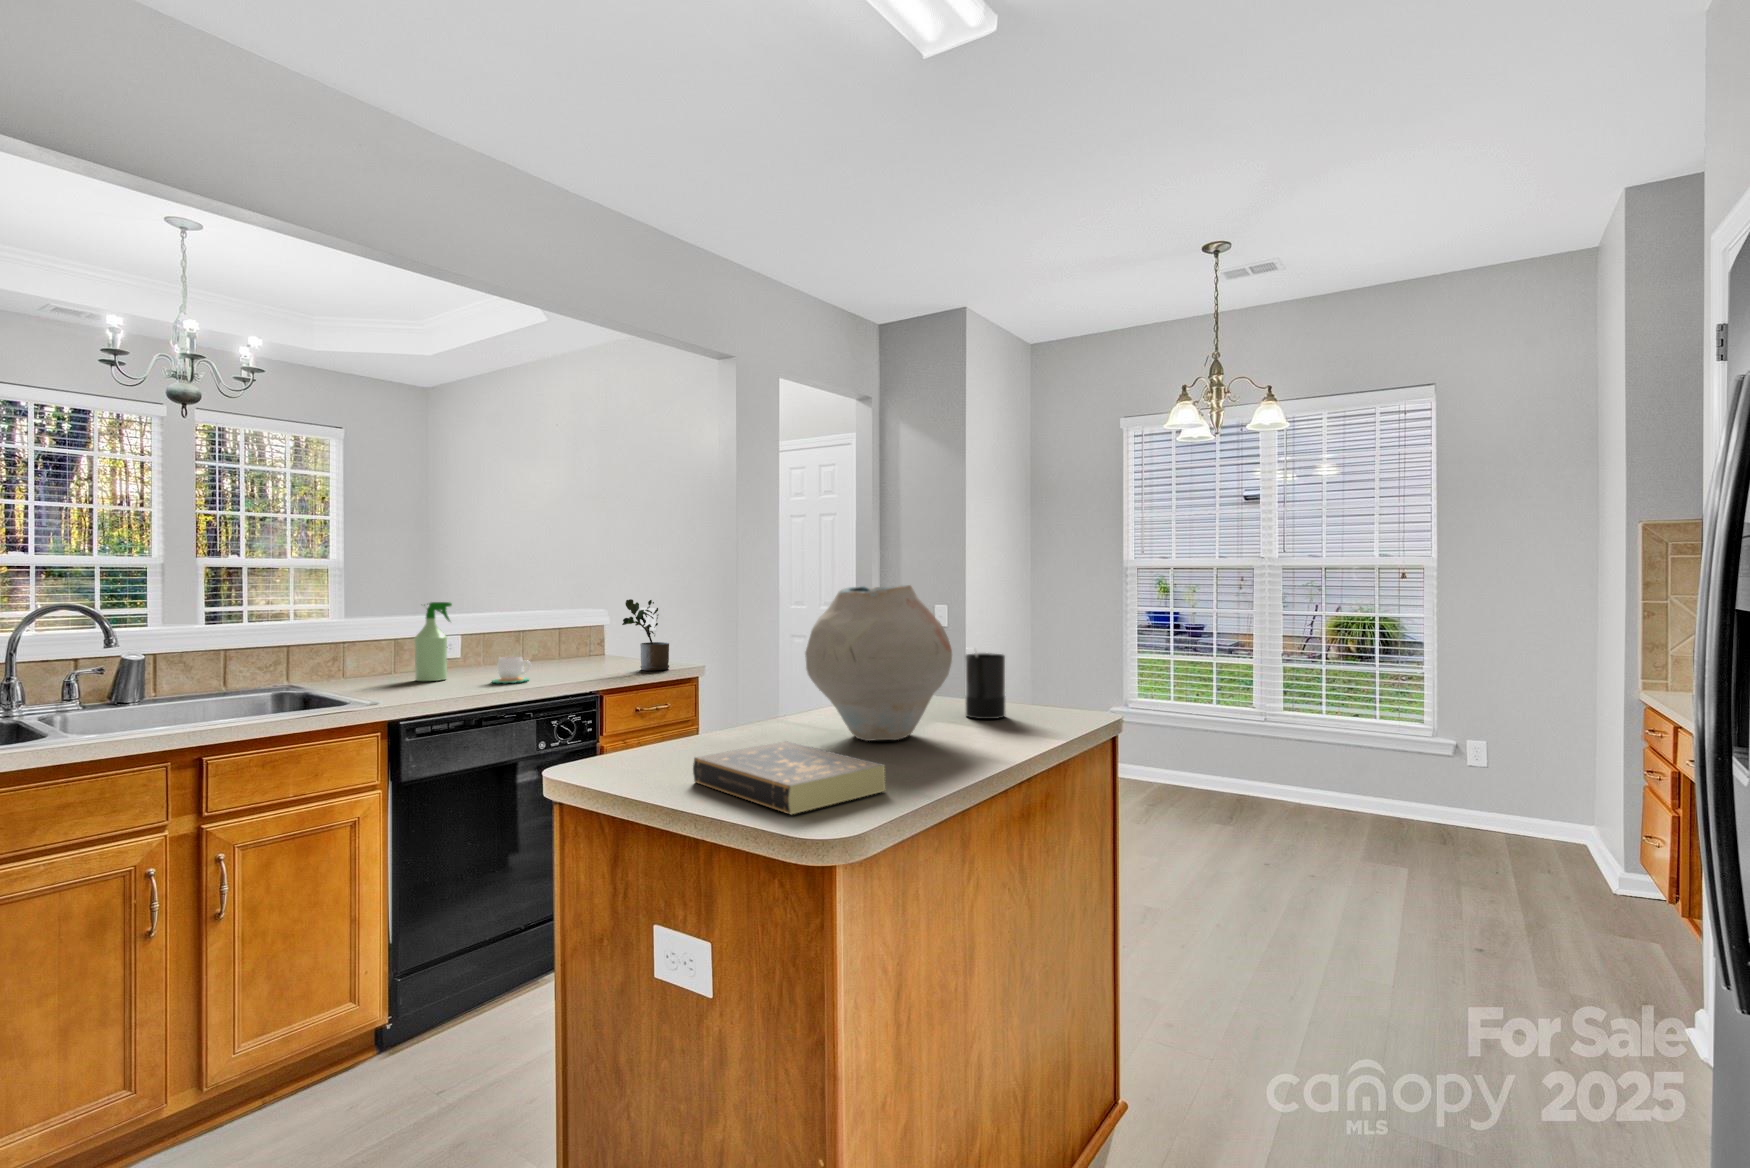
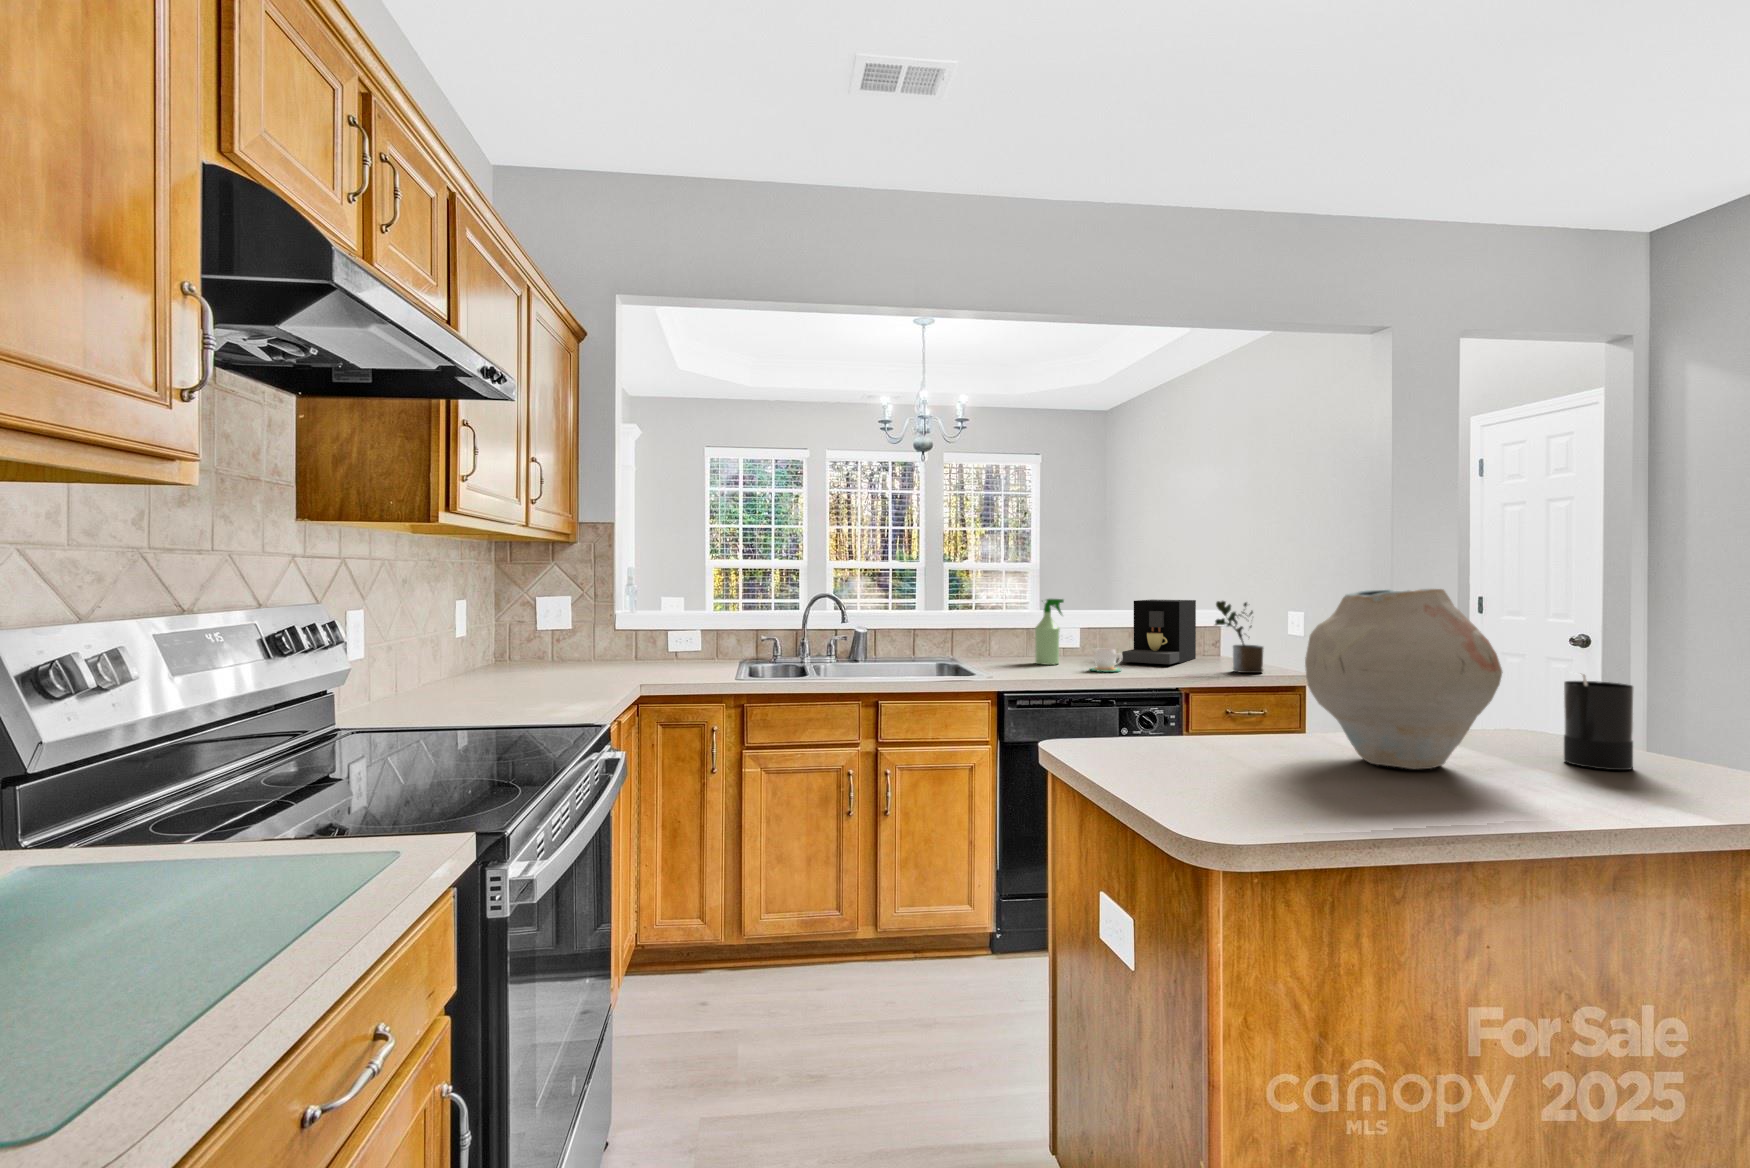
coffee maker: none [521,599,591,670] -> present [1122,600,1196,664]
book: present [693,741,885,815] -> none [1138,745,1320,812]

